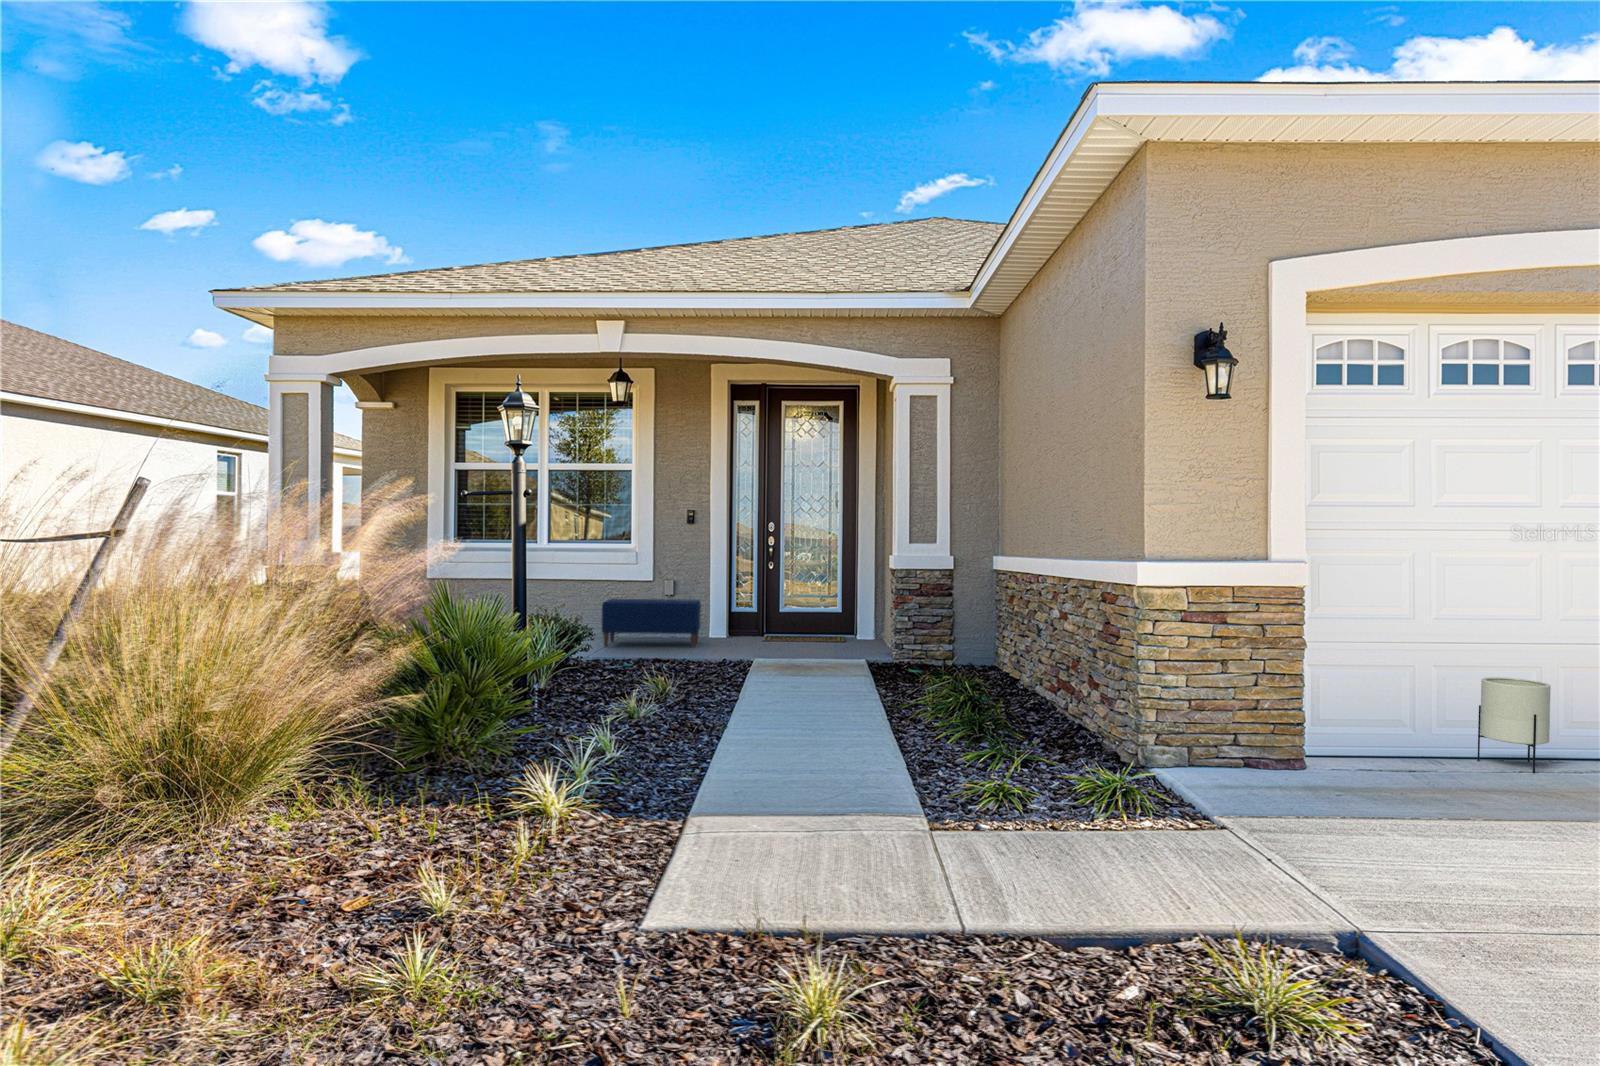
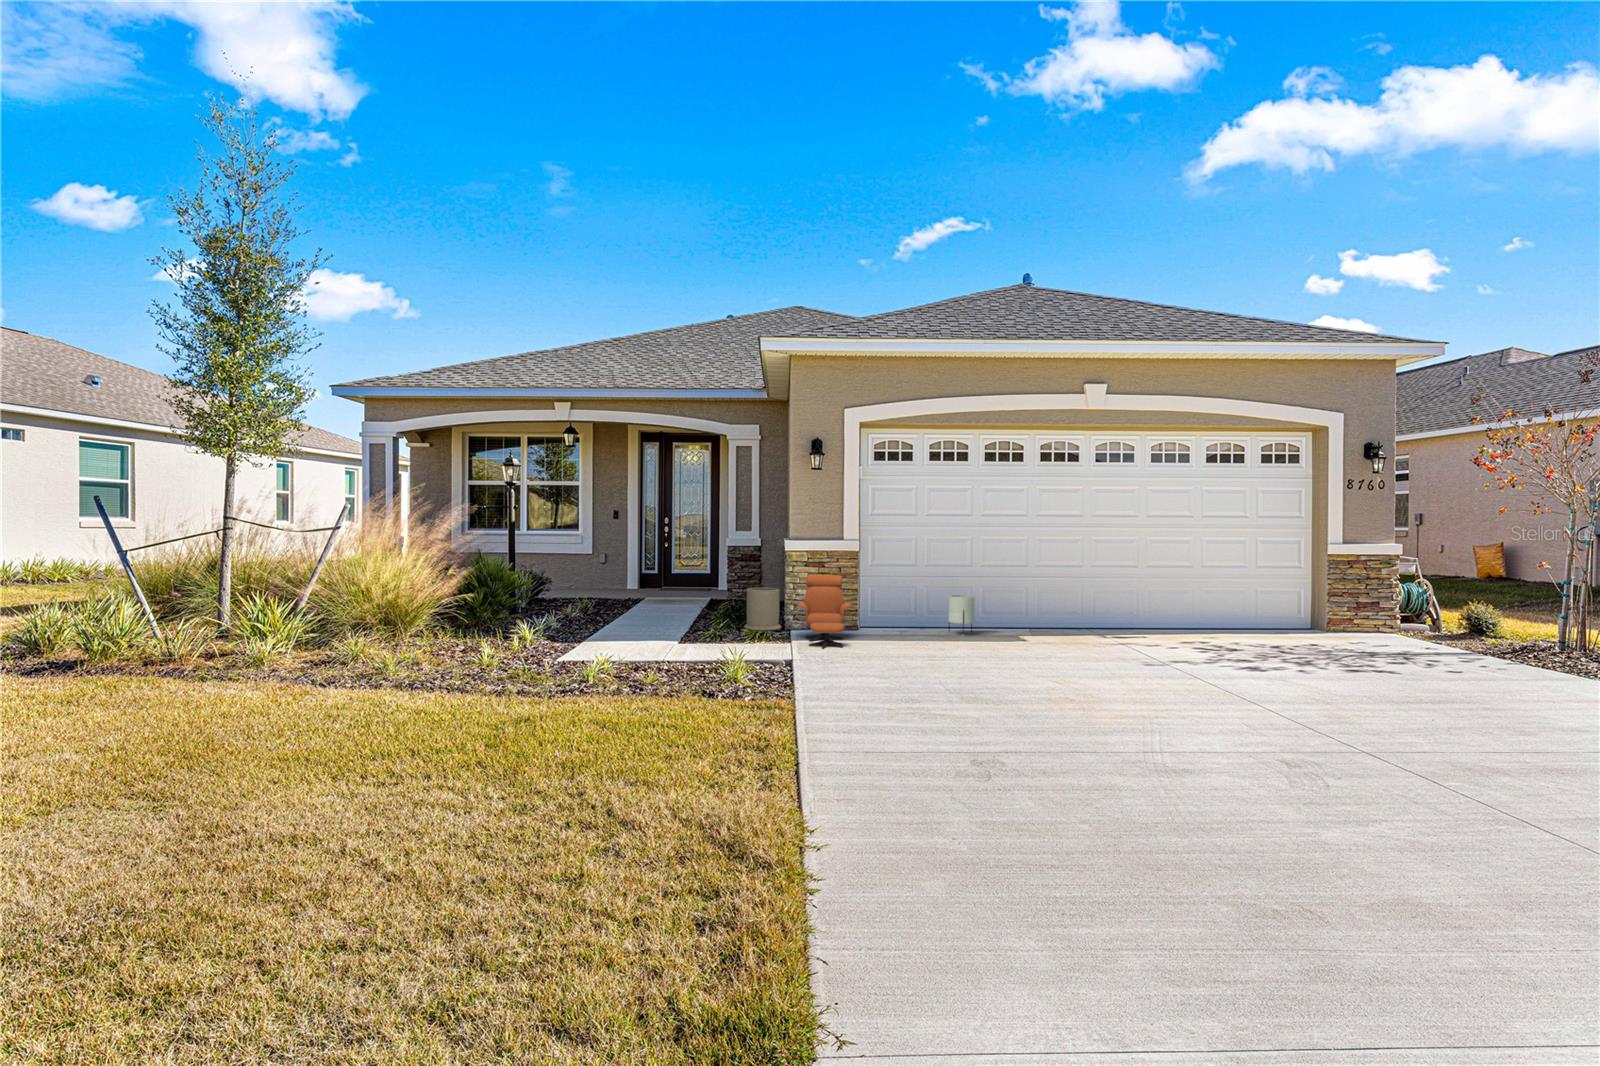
bench: present [602,599,701,648] -> none [559,565,621,594]
lounge chair: none [1182,638,1348,828] -> present [797,575,851,648]
trash can: none [1016,657,1095,751] -> present [744,588,781,630]

